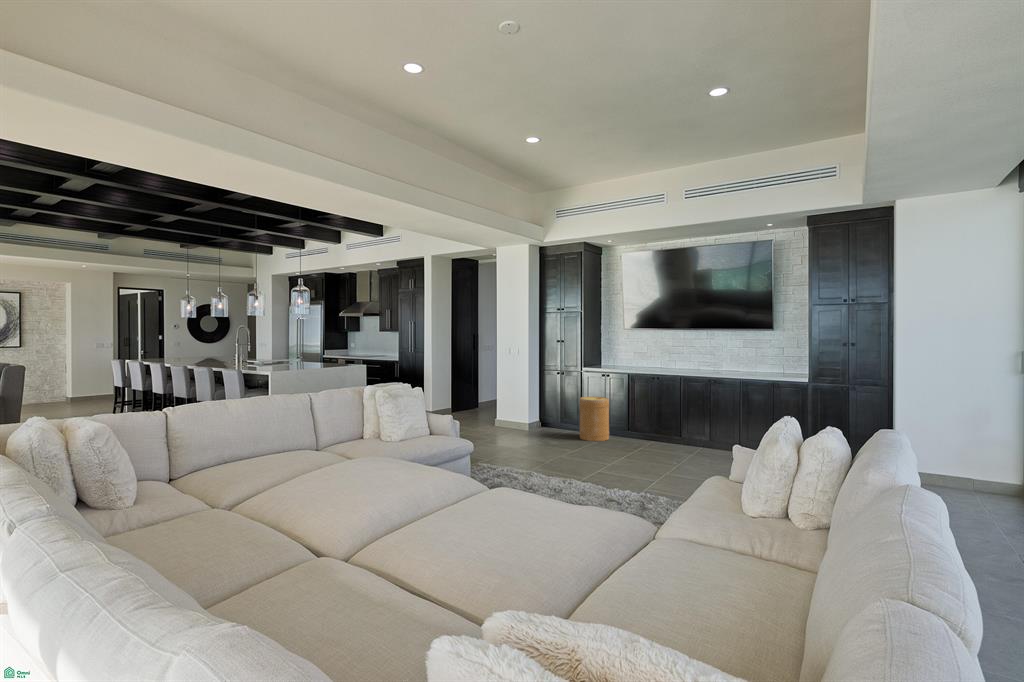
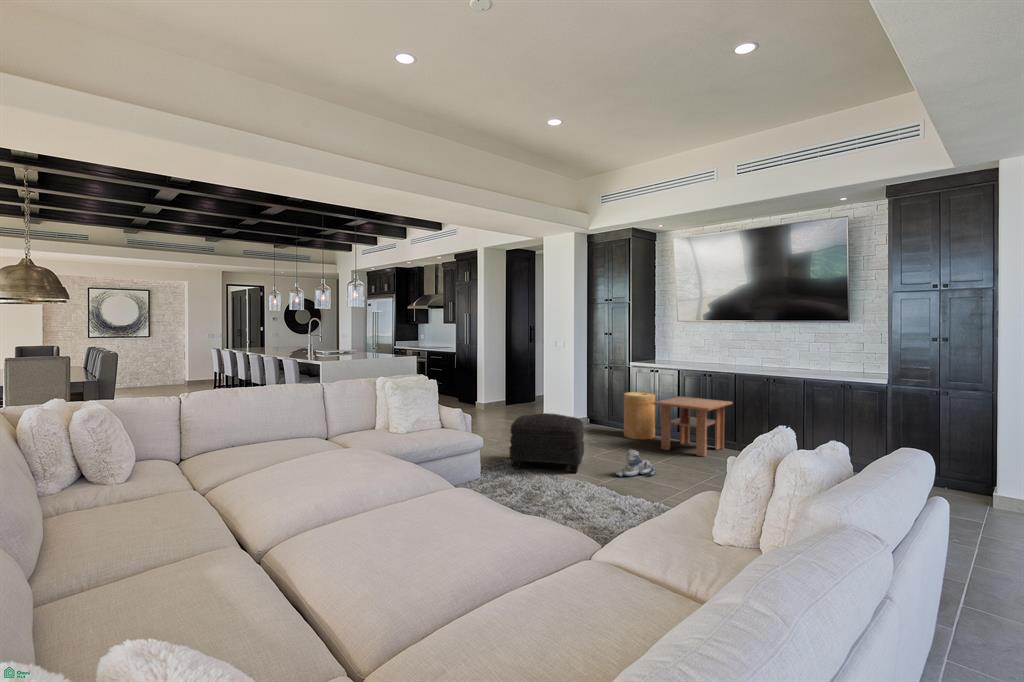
coffee table: none [613,400,681,454] -> present [654,396,732,457]
ottoman: none [491,418,560,474] -> present [510,413,584,473]
plush toy: none [594,449,628,476] -> present [616,449,656,477]

